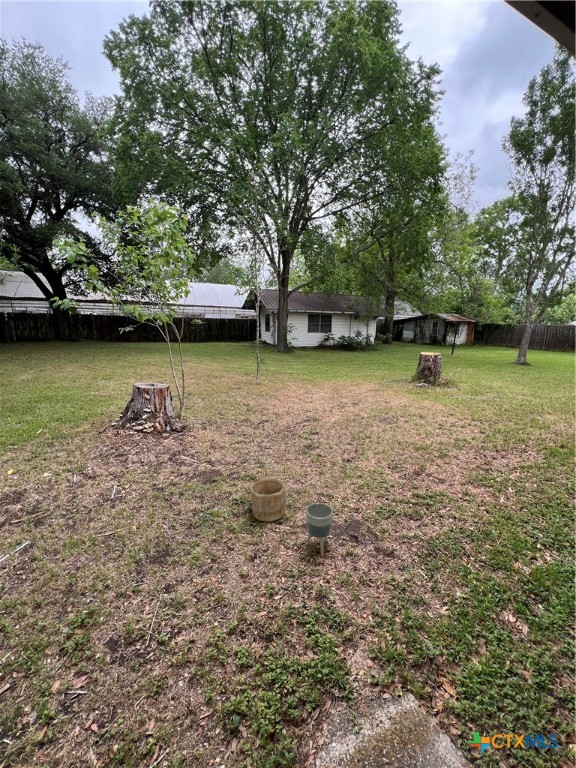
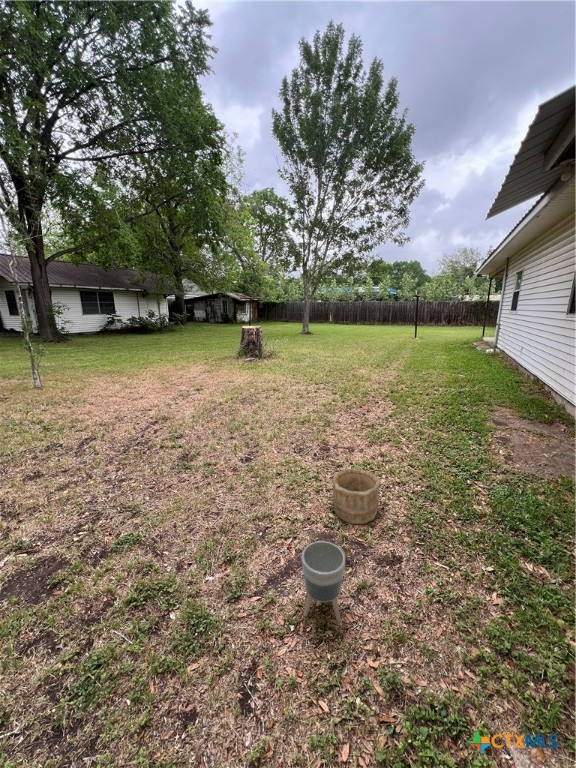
wooden bucket: present [249,478,286,521] -> present [332,469,380,524]

